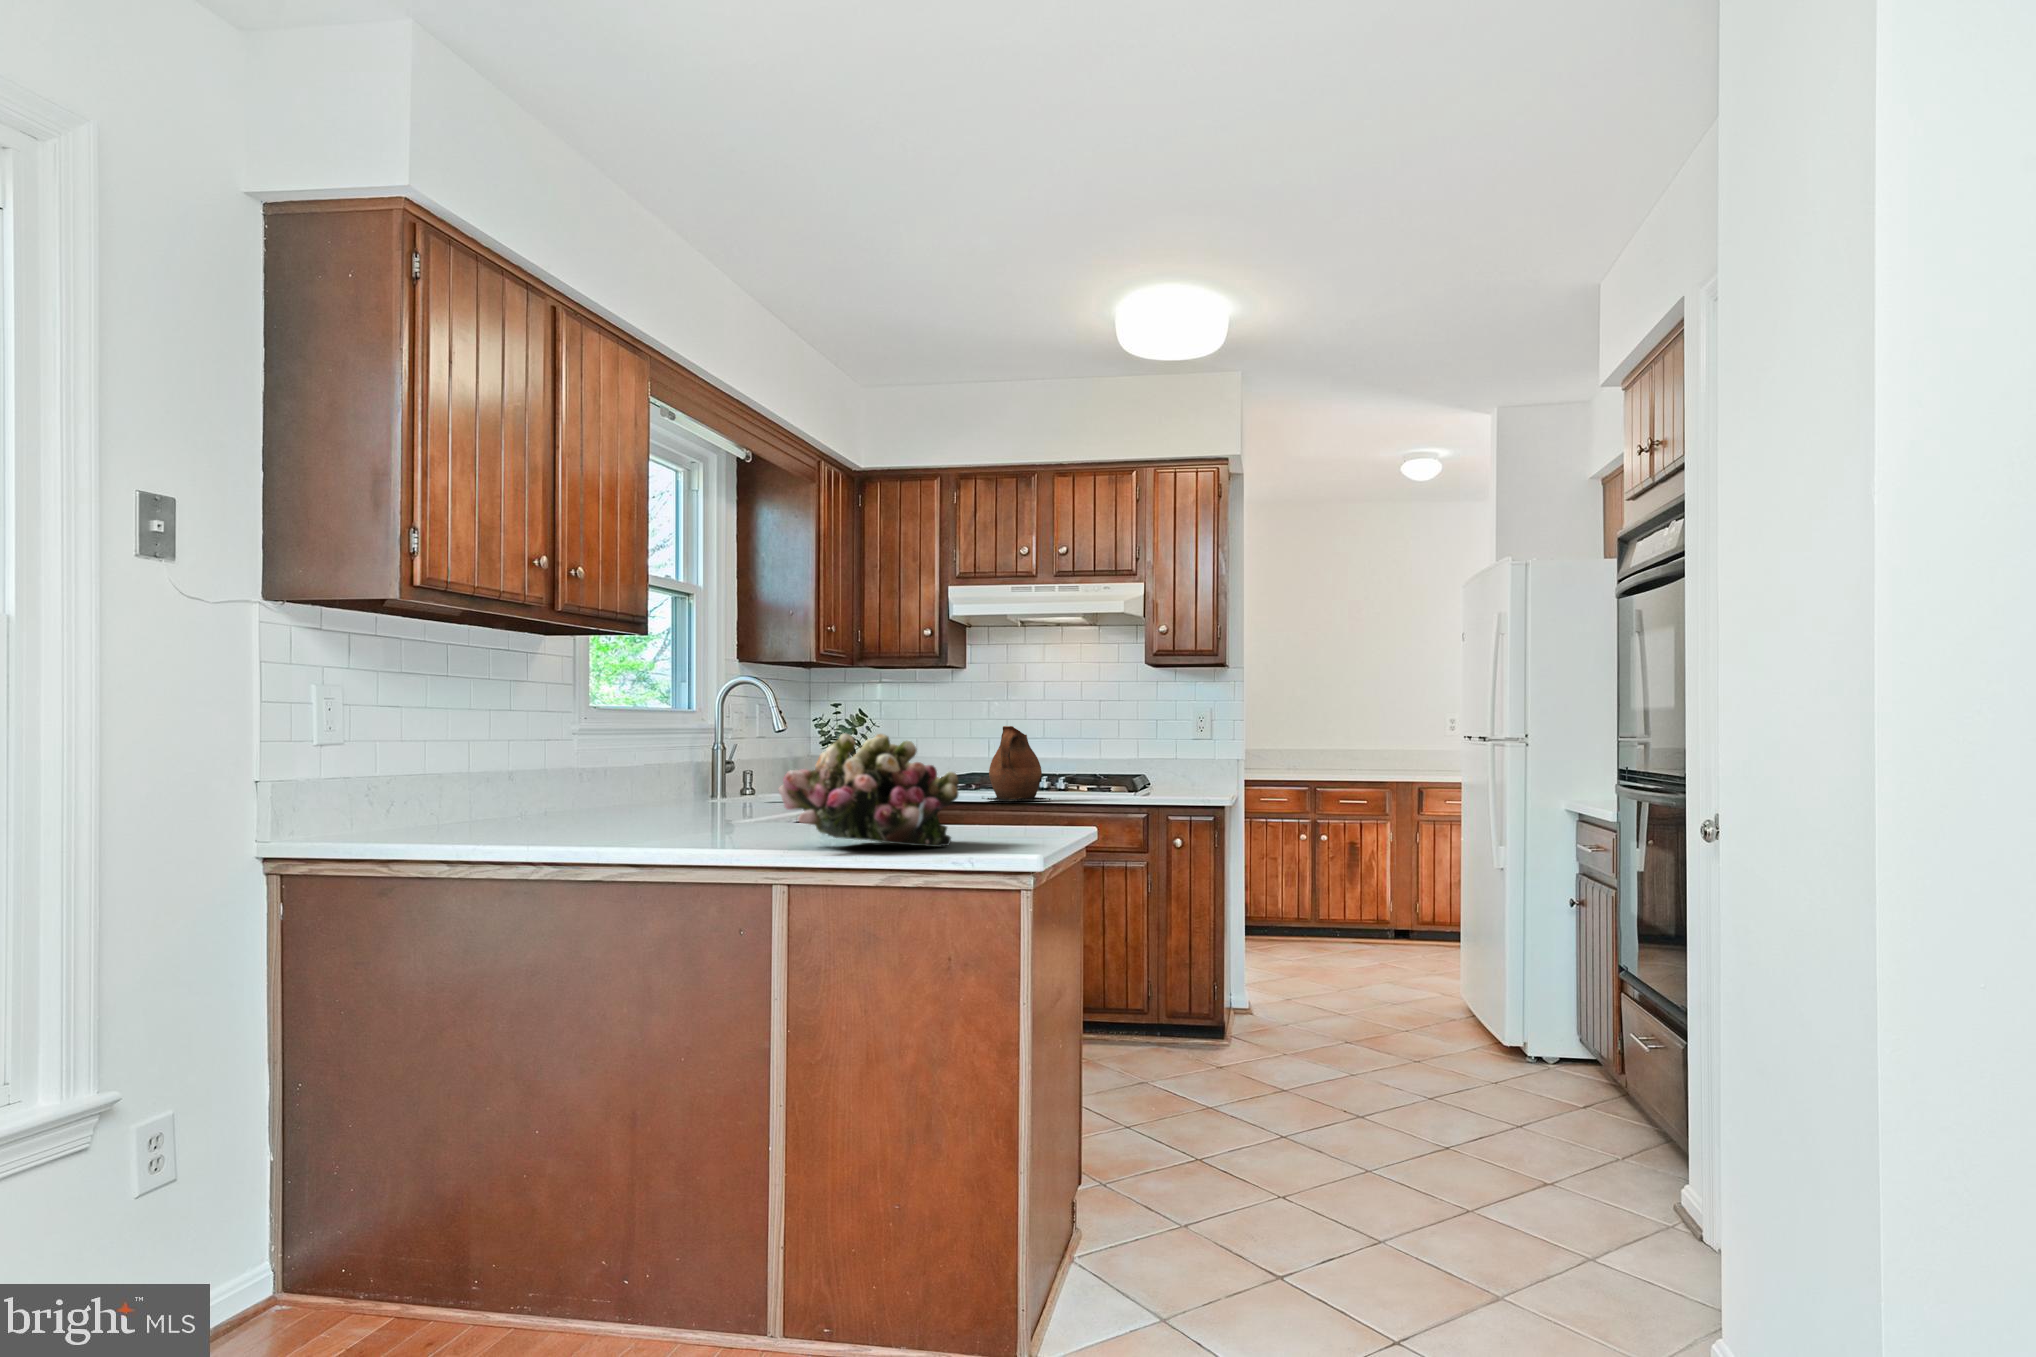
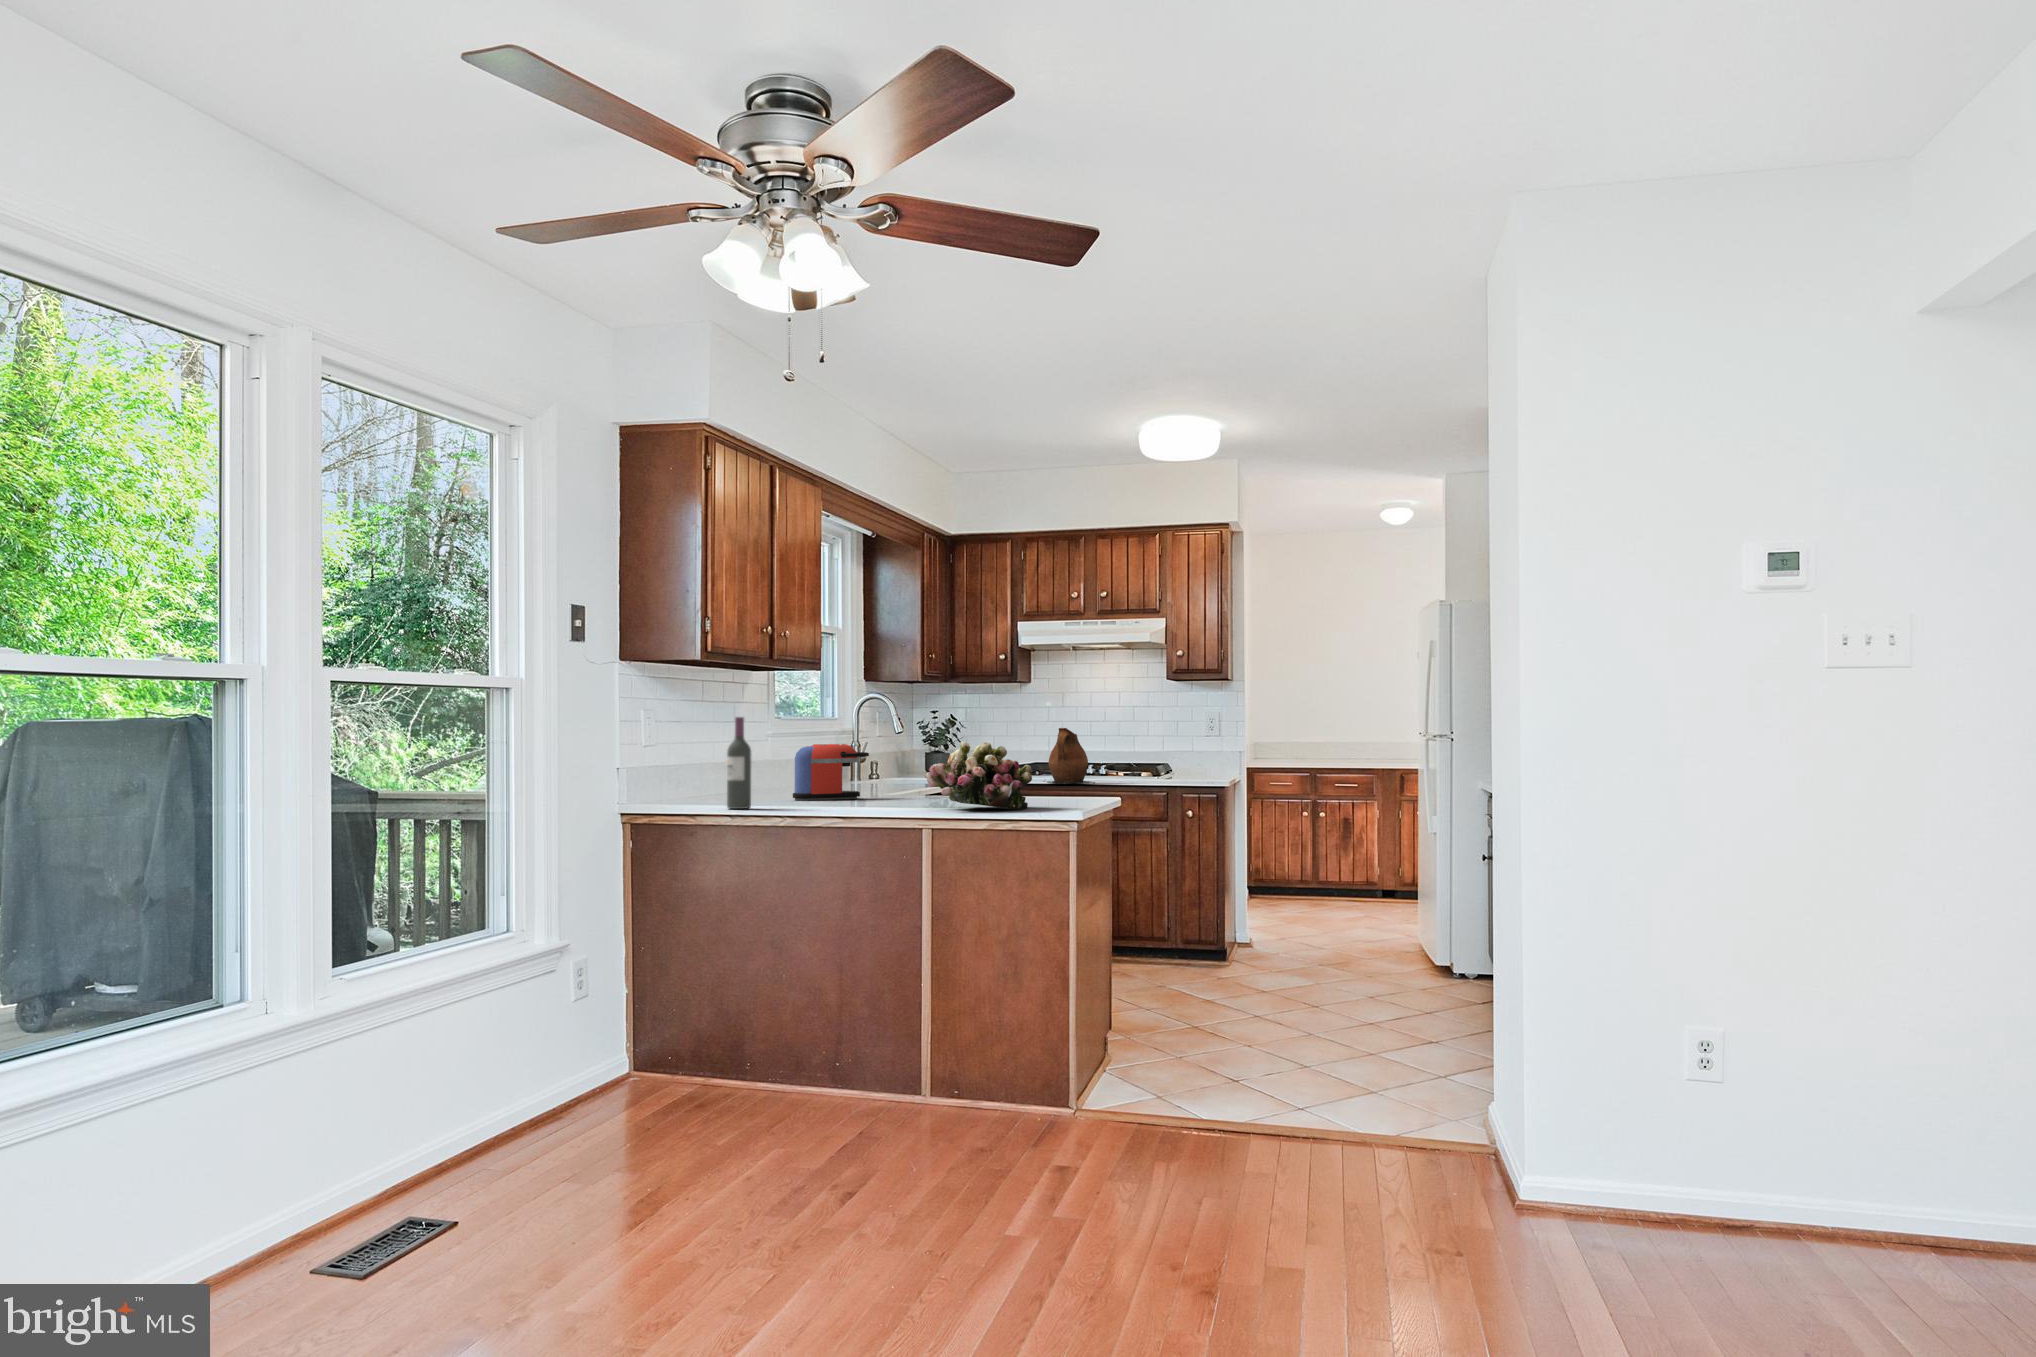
wine bottle: none [439,691,484,848] -> present [727,717,751,809]
coffee maker: none [591,742,714,830] -> present [793,744,869,801]

